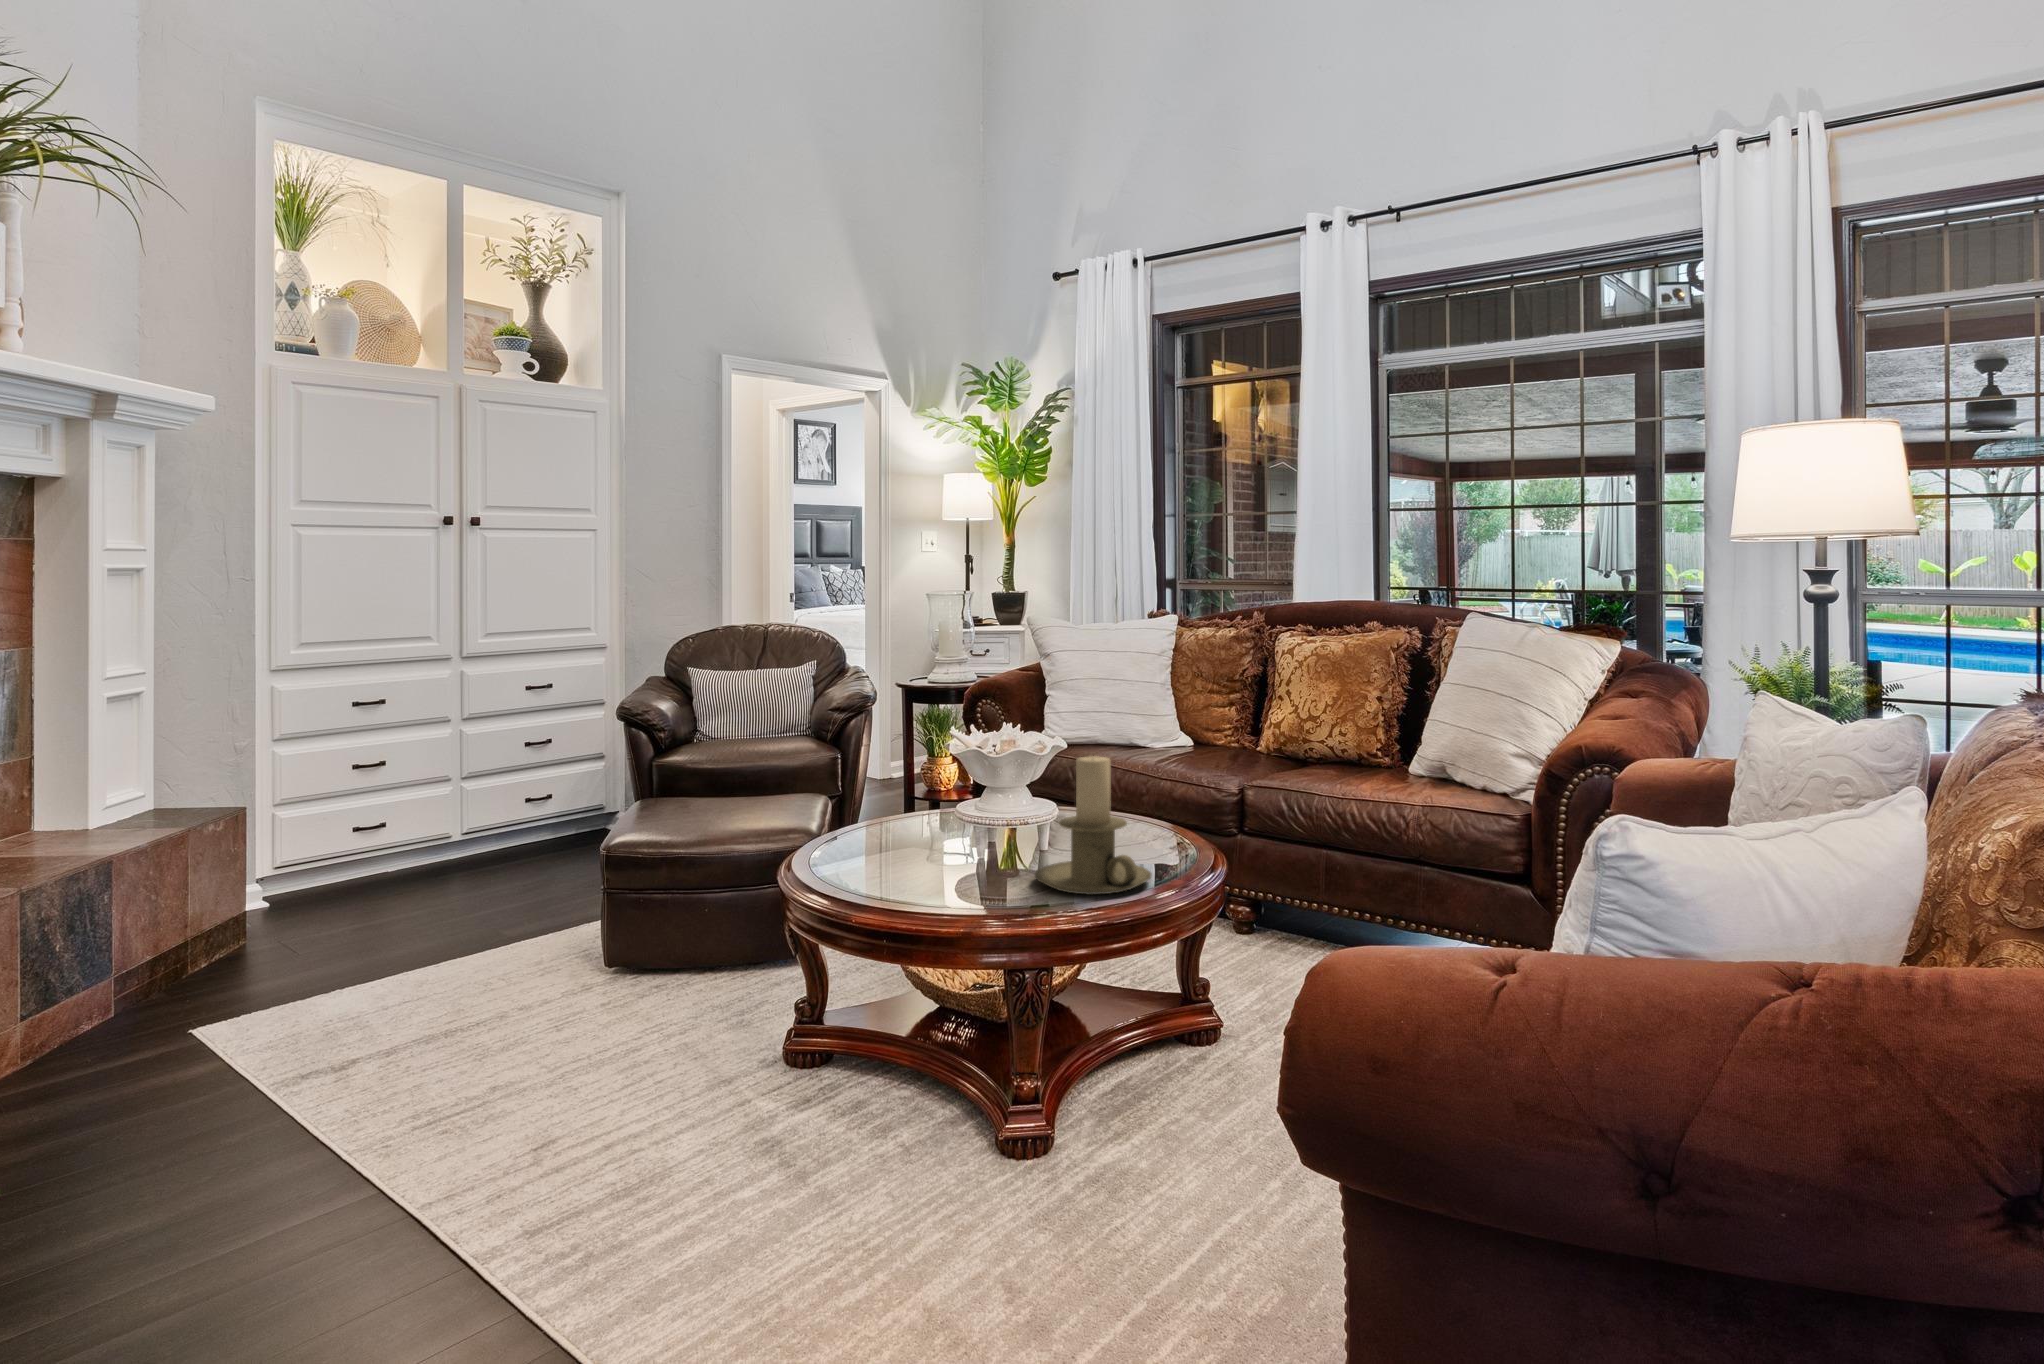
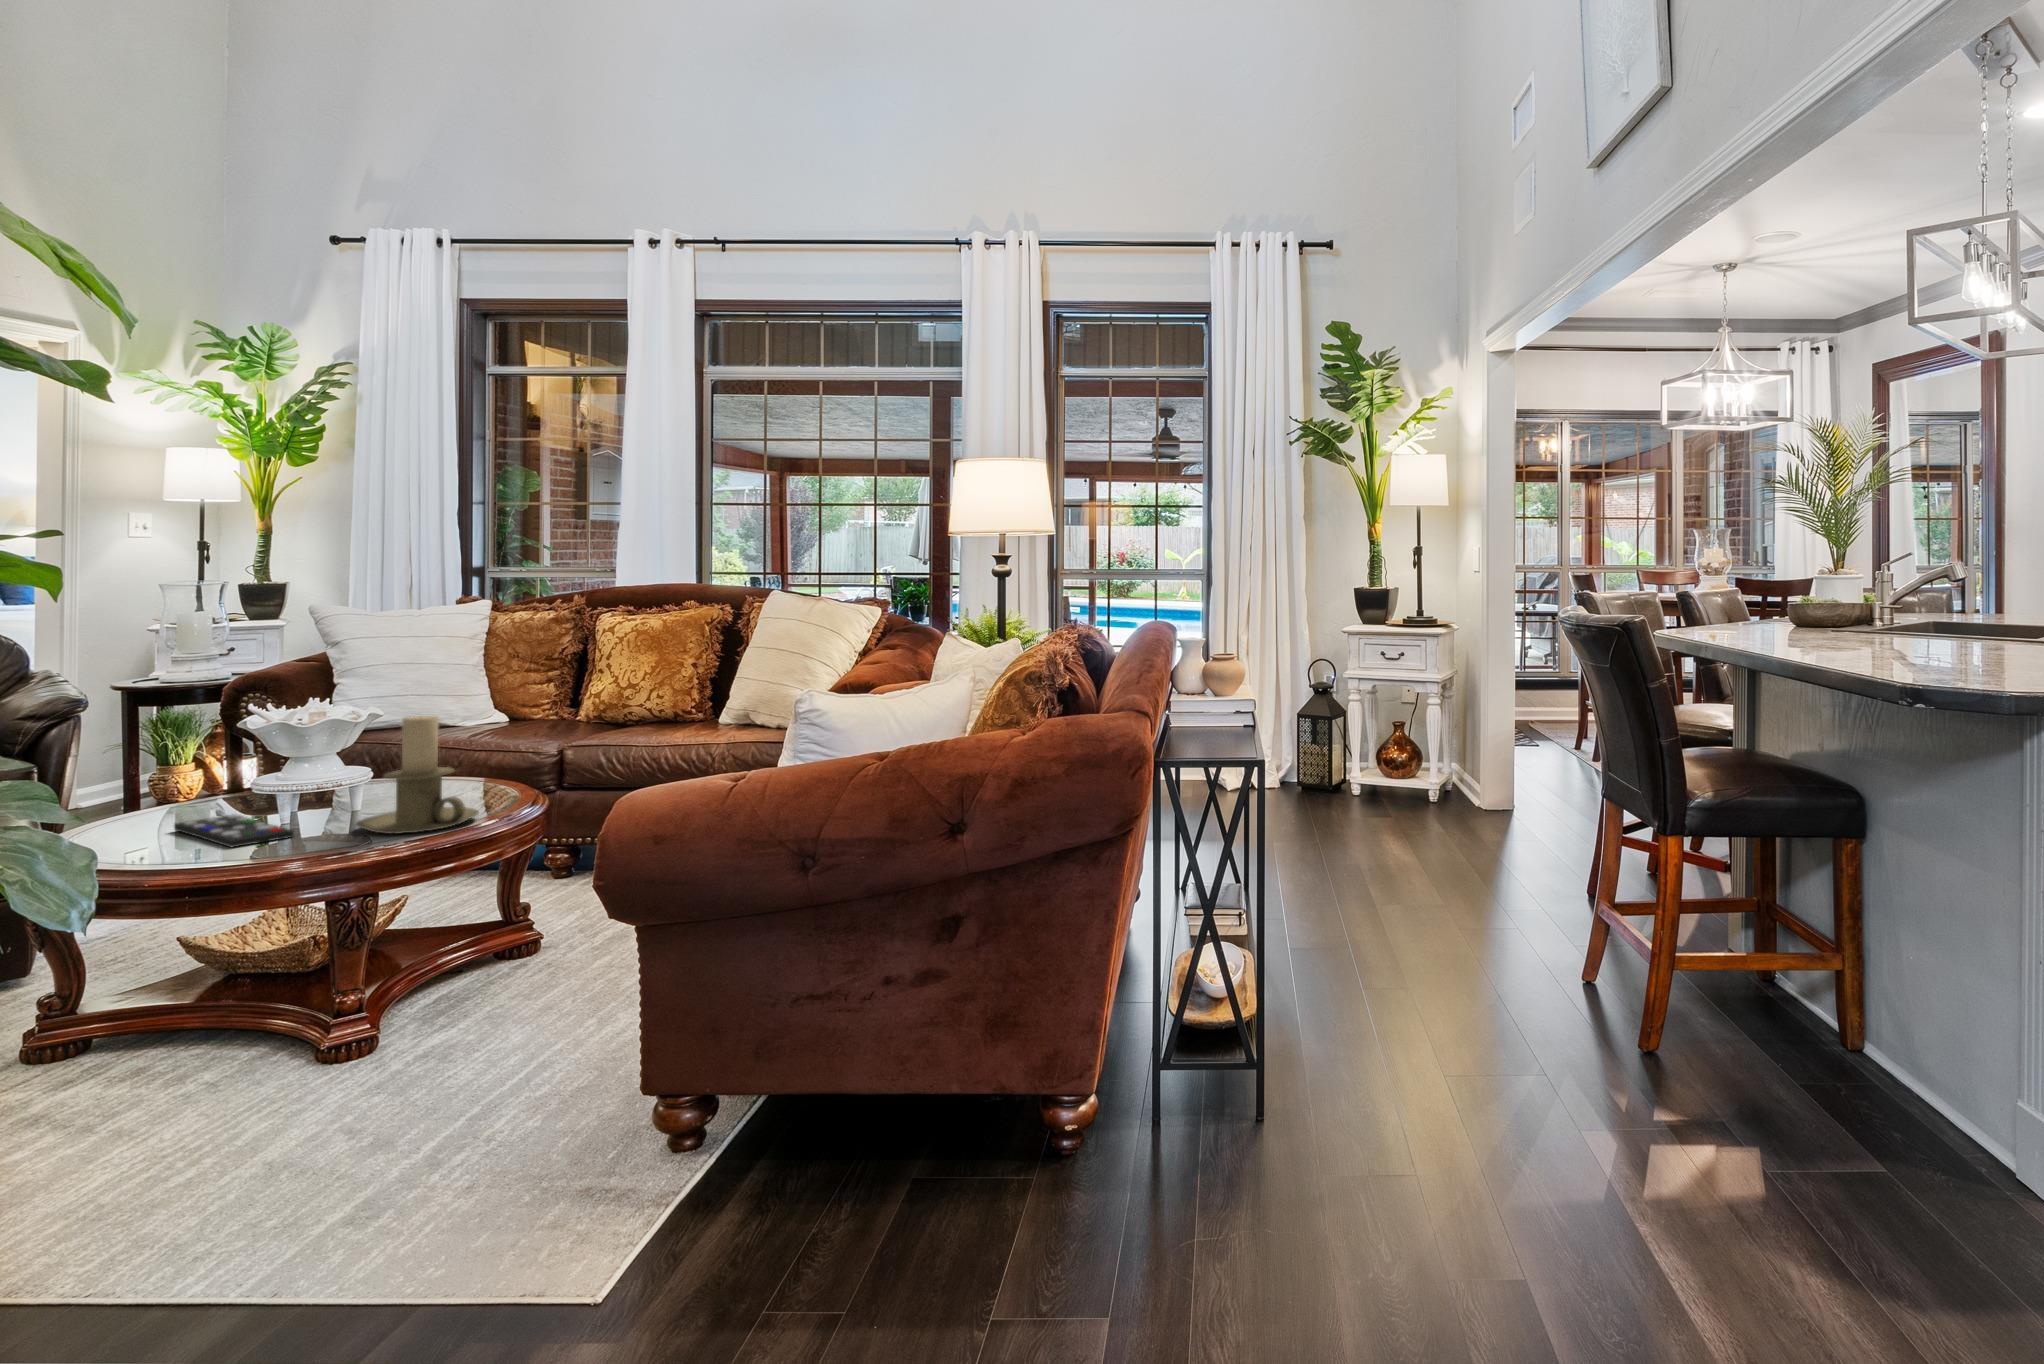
remote control: none [893,840,981,885] -> present [174,814,294,847]

